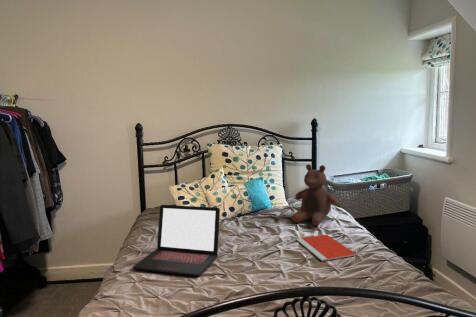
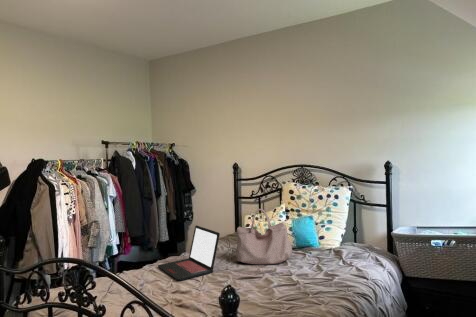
stuffed bear: present [292,164,338,226] -> none [310,207,354,269]
handbag: none [216,174,275,238] -> present [235,209,292,264]
notebook: present [296,235,356,261] -> none [270,274,318,299]

